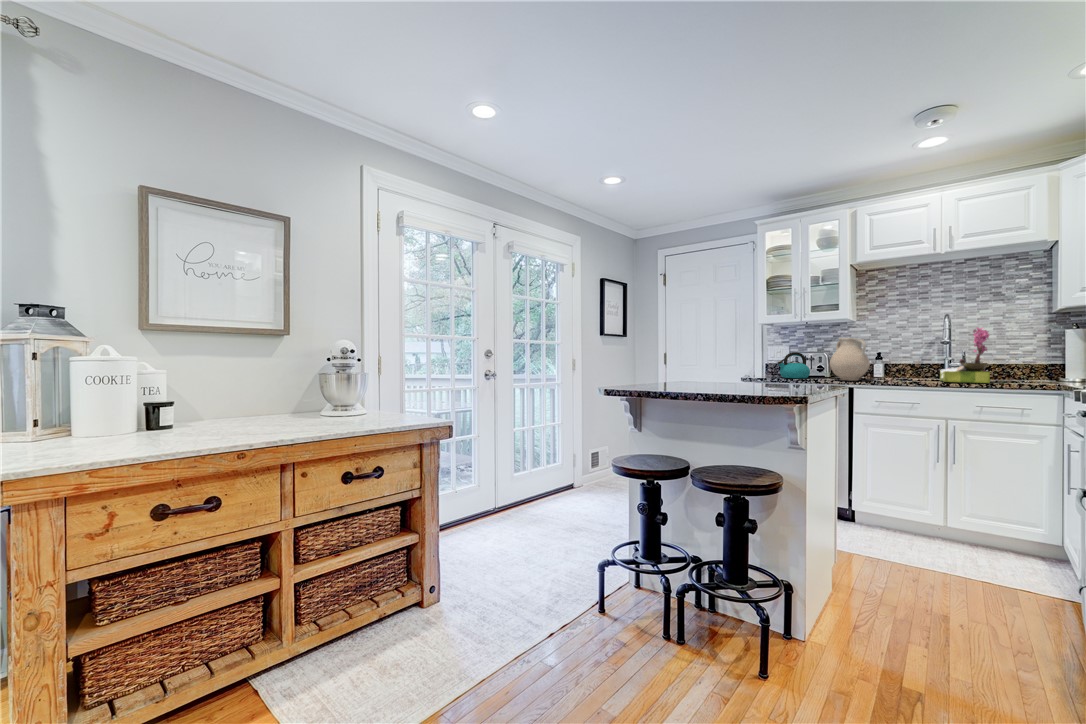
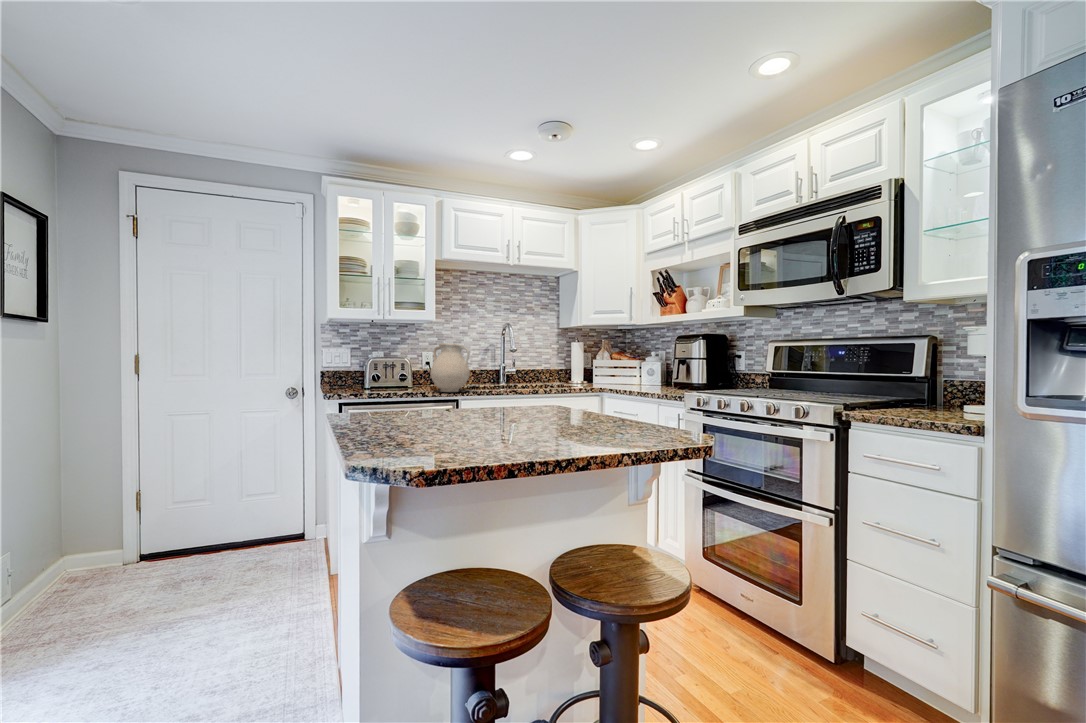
flower arrangement: present [940,328,990,383] -> none [513,337,555,389]
kettle: present [778,352,810,378] -> none [364,359,400,392]

